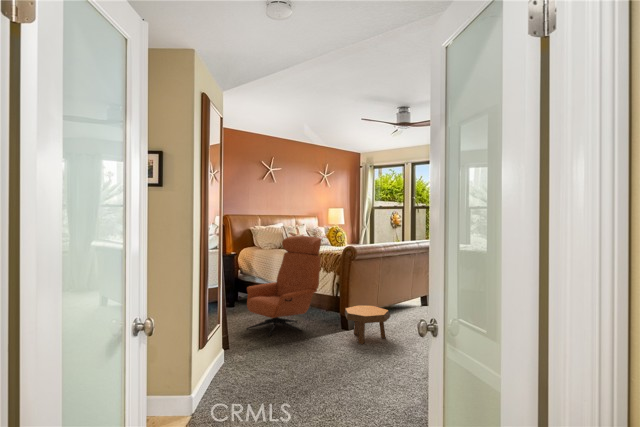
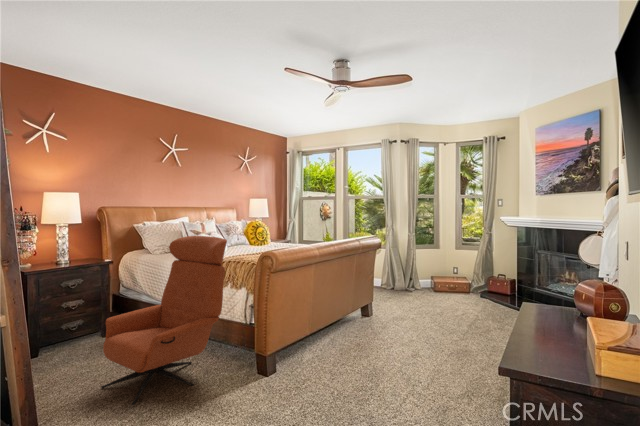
footstool: present [345,305,390,344] -> none [260,338,329,409]

